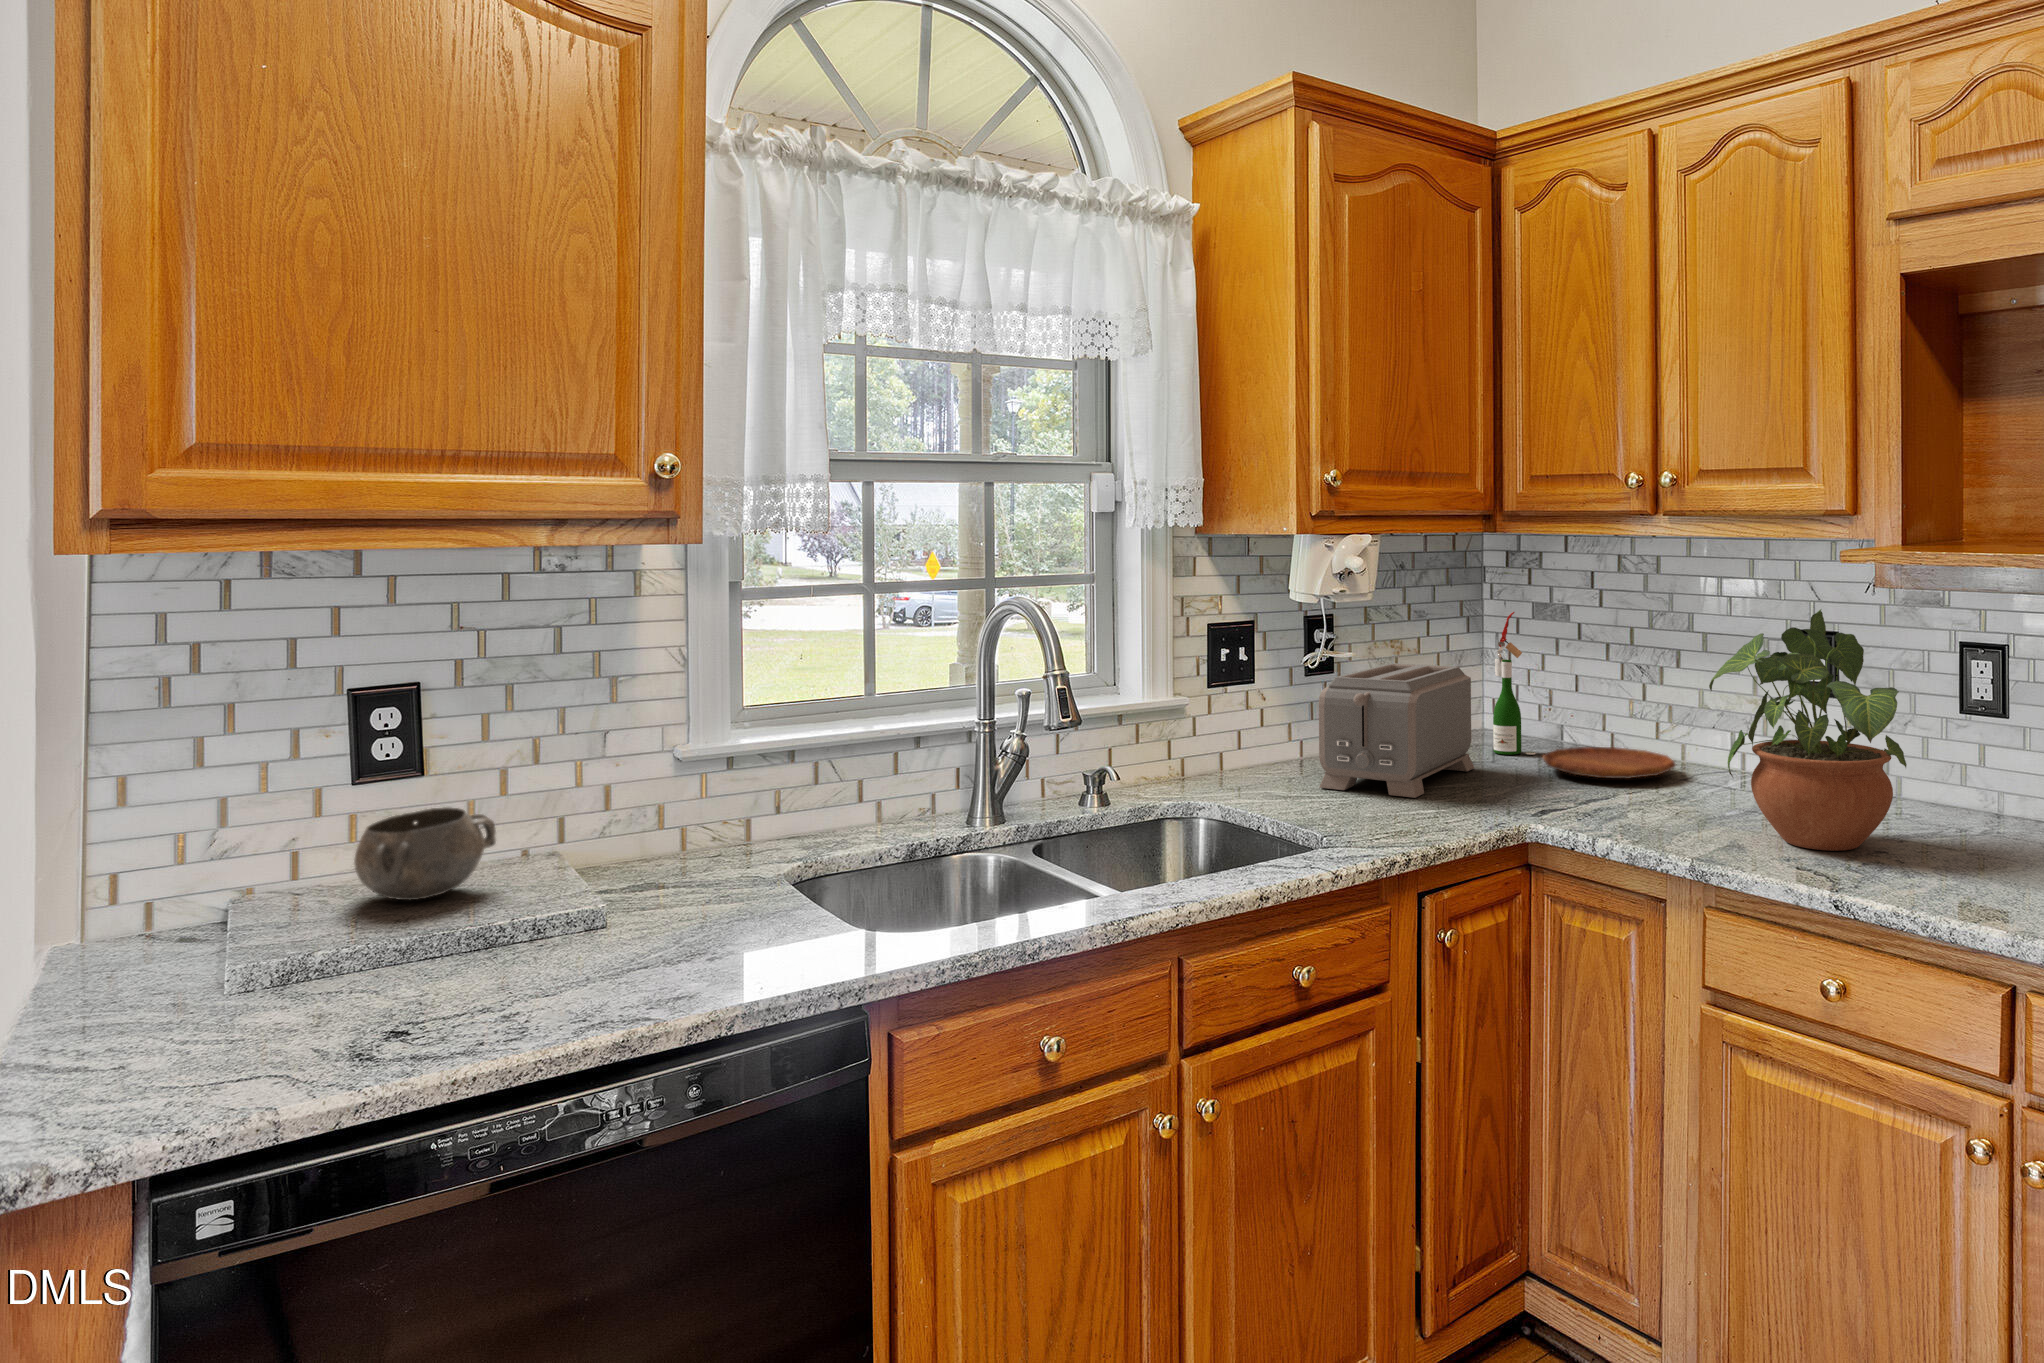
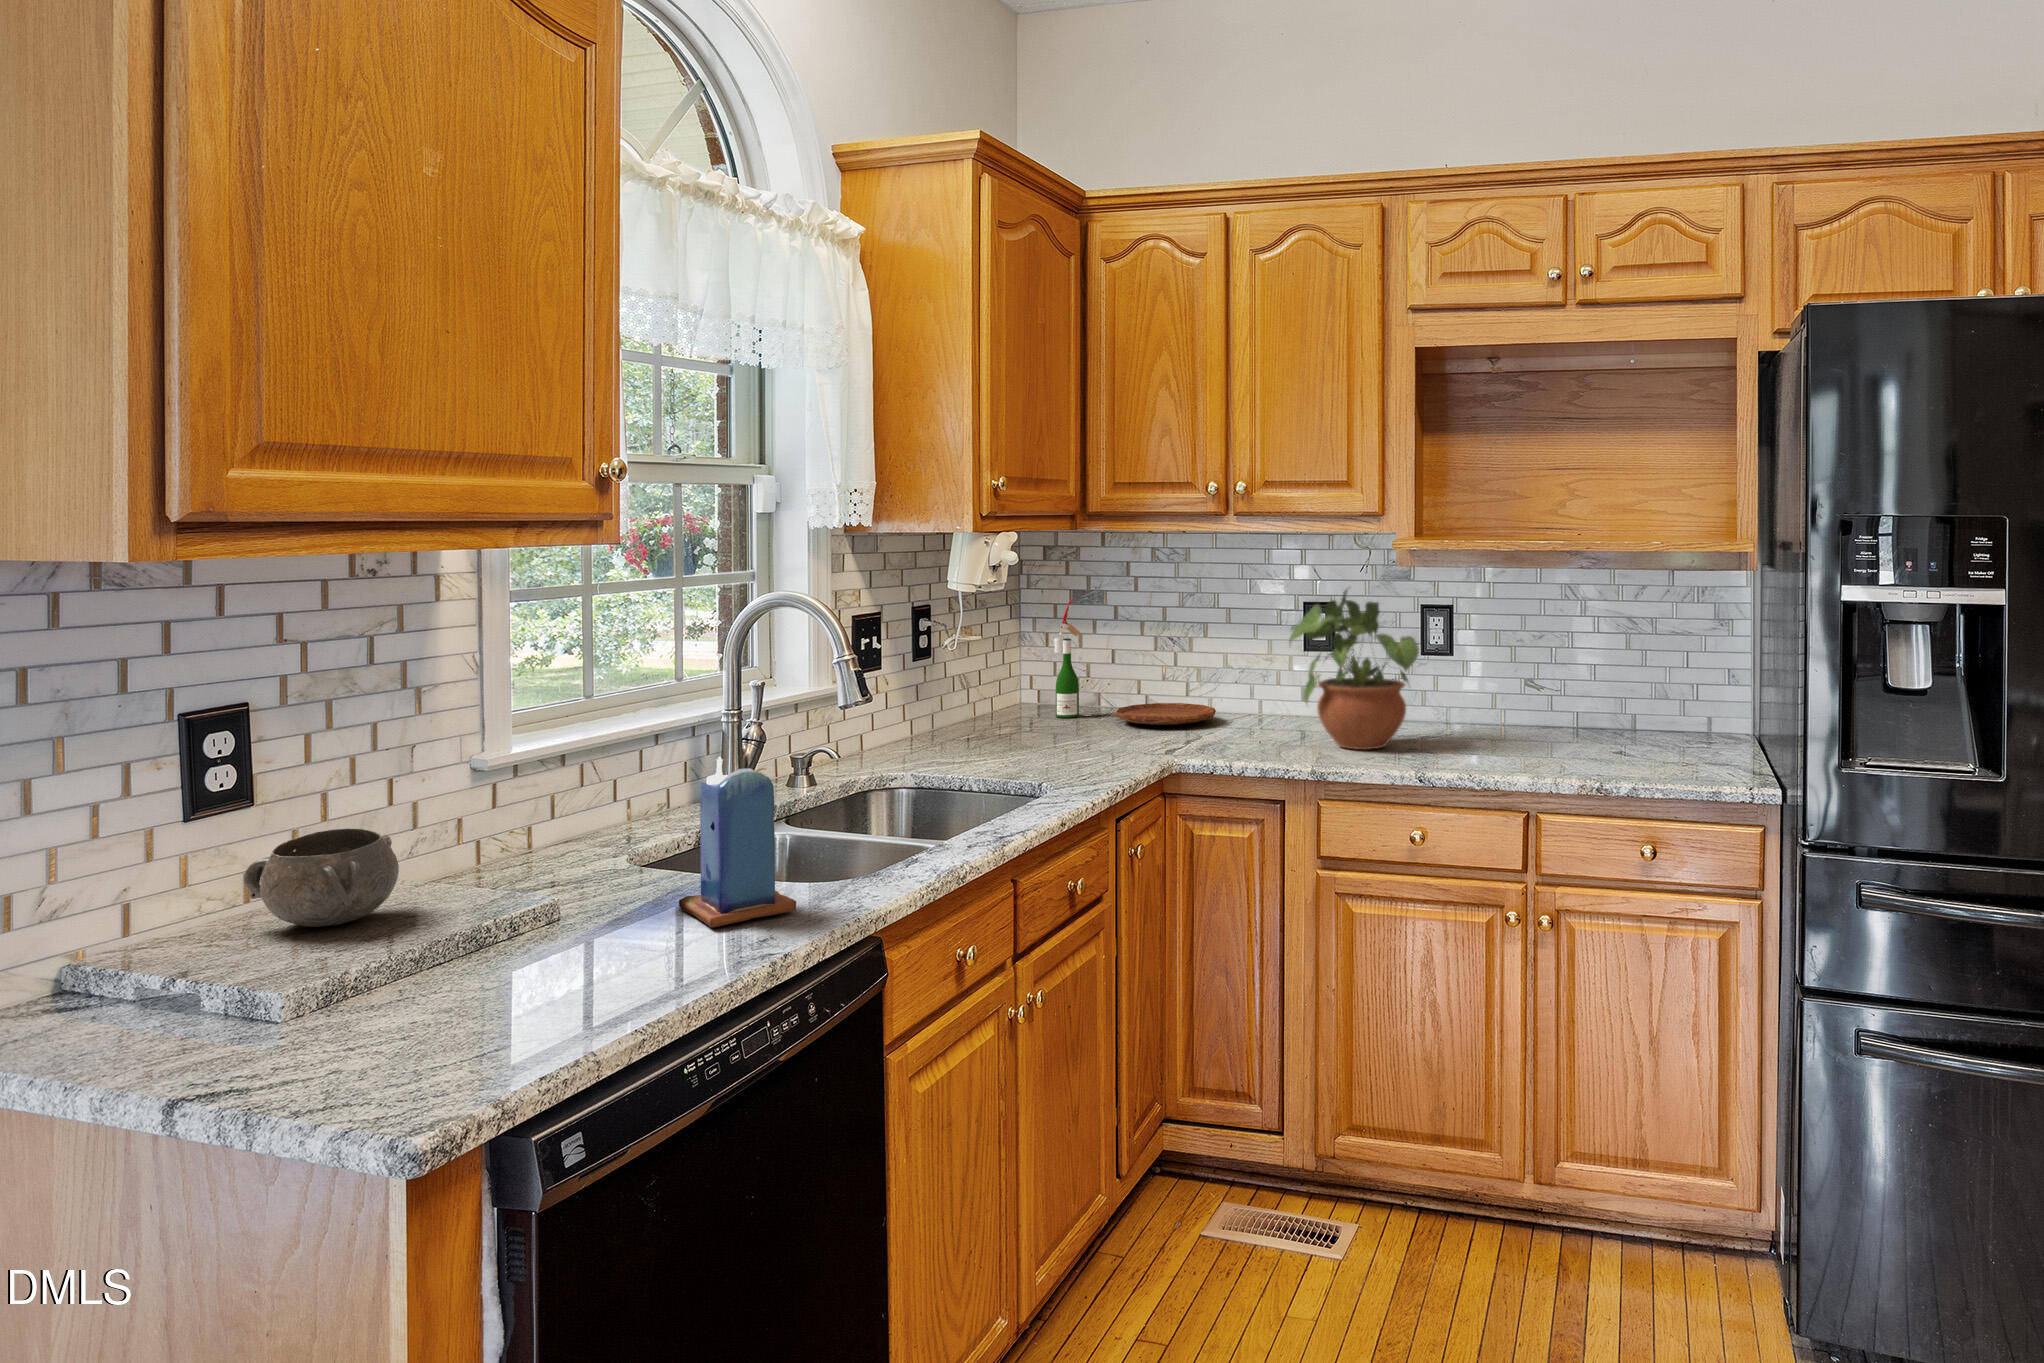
toaster: present [1319,663,1474,798] -> none [970,645,1064,753]
candle: none [667,776,792,970] -> present [679,757,796,928]

